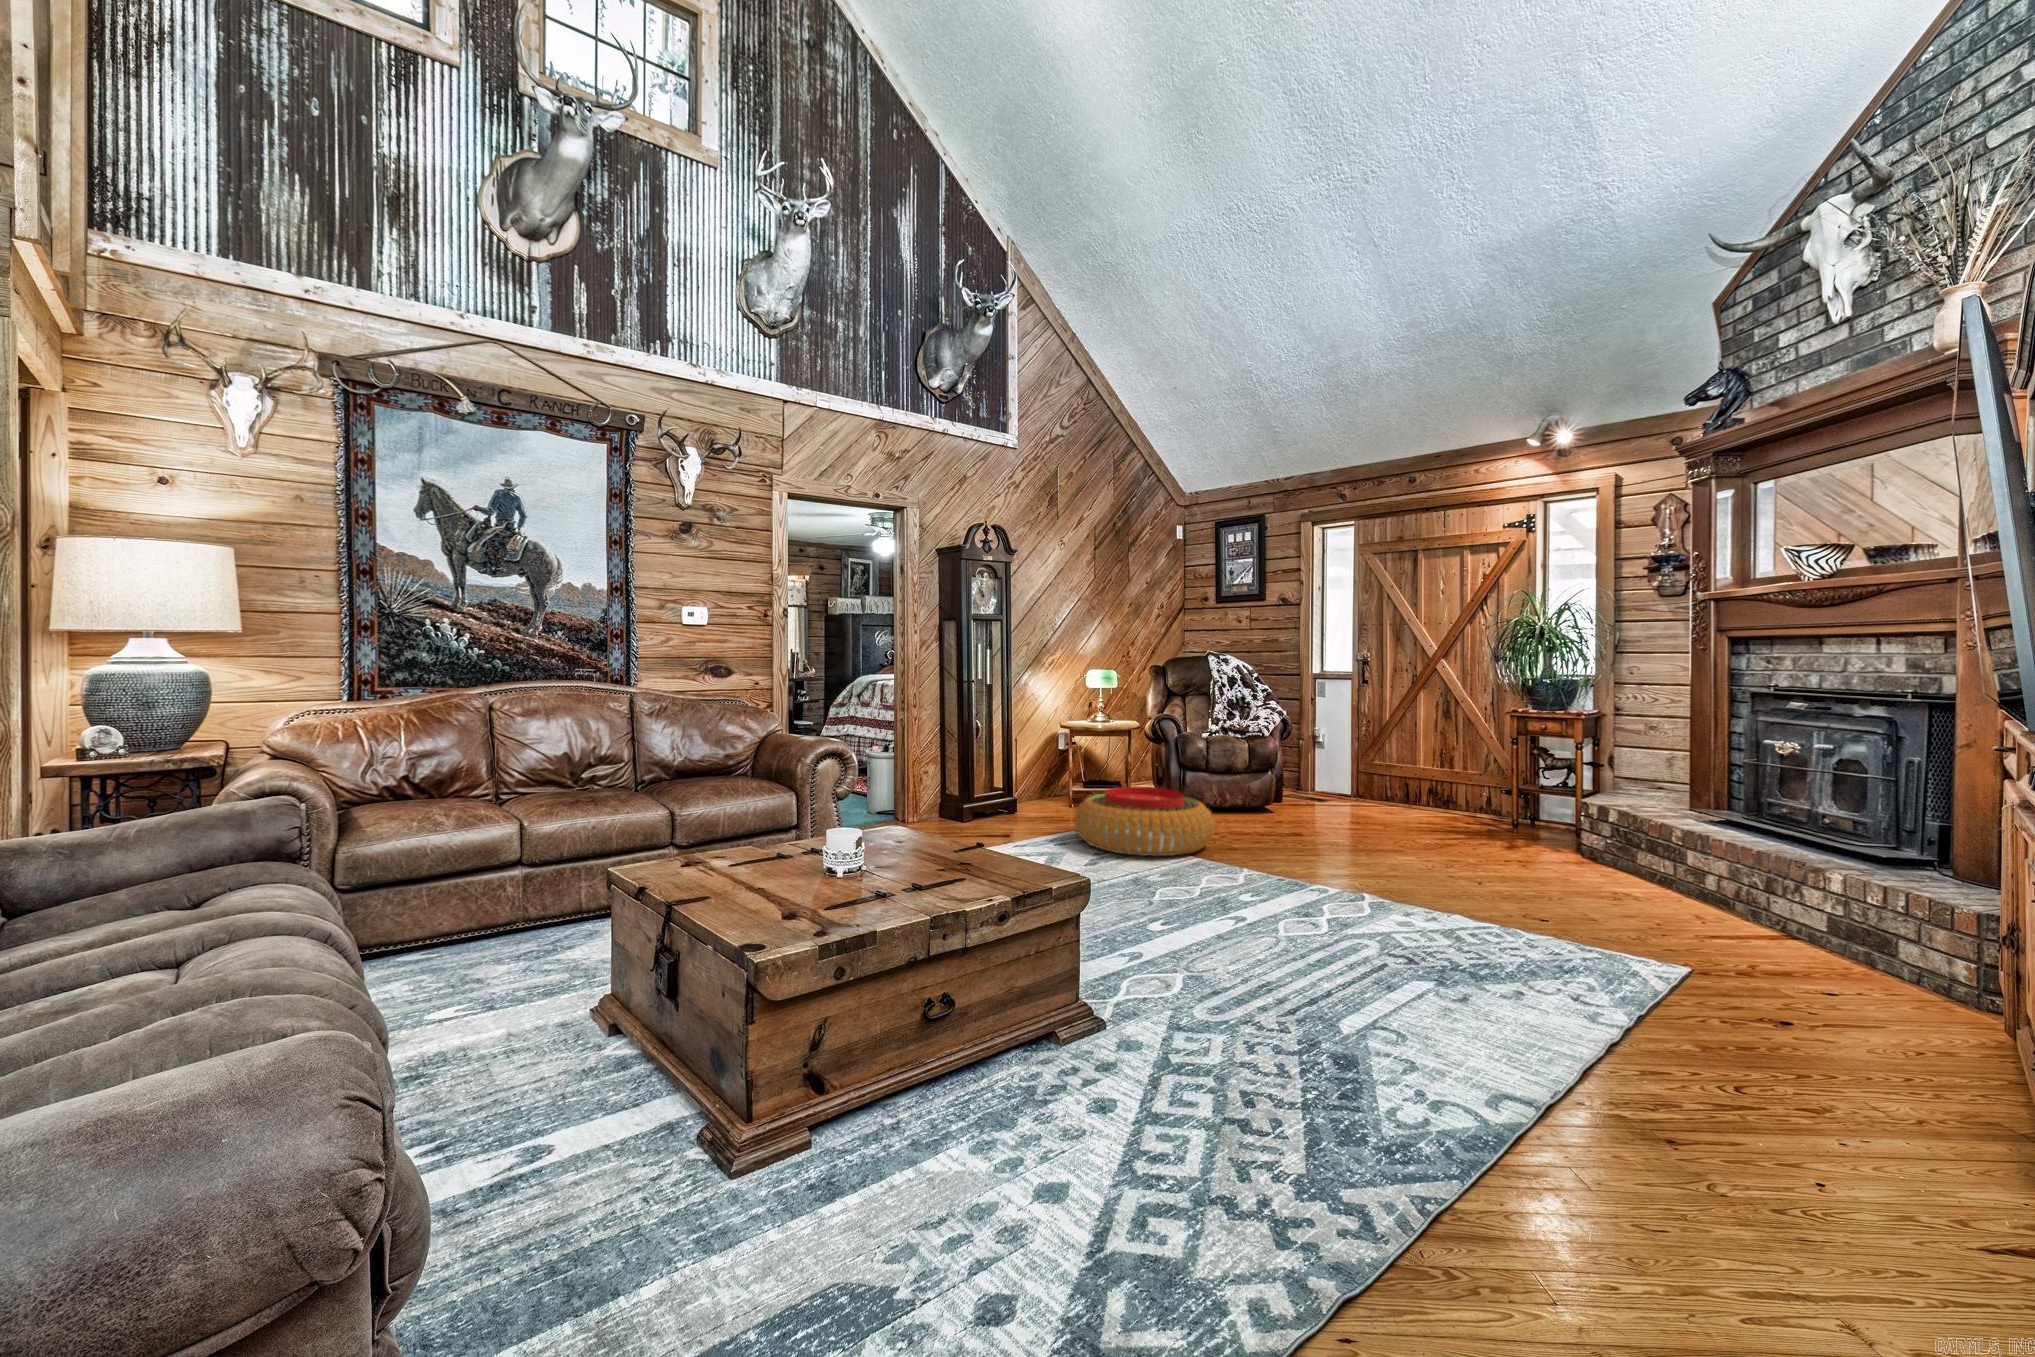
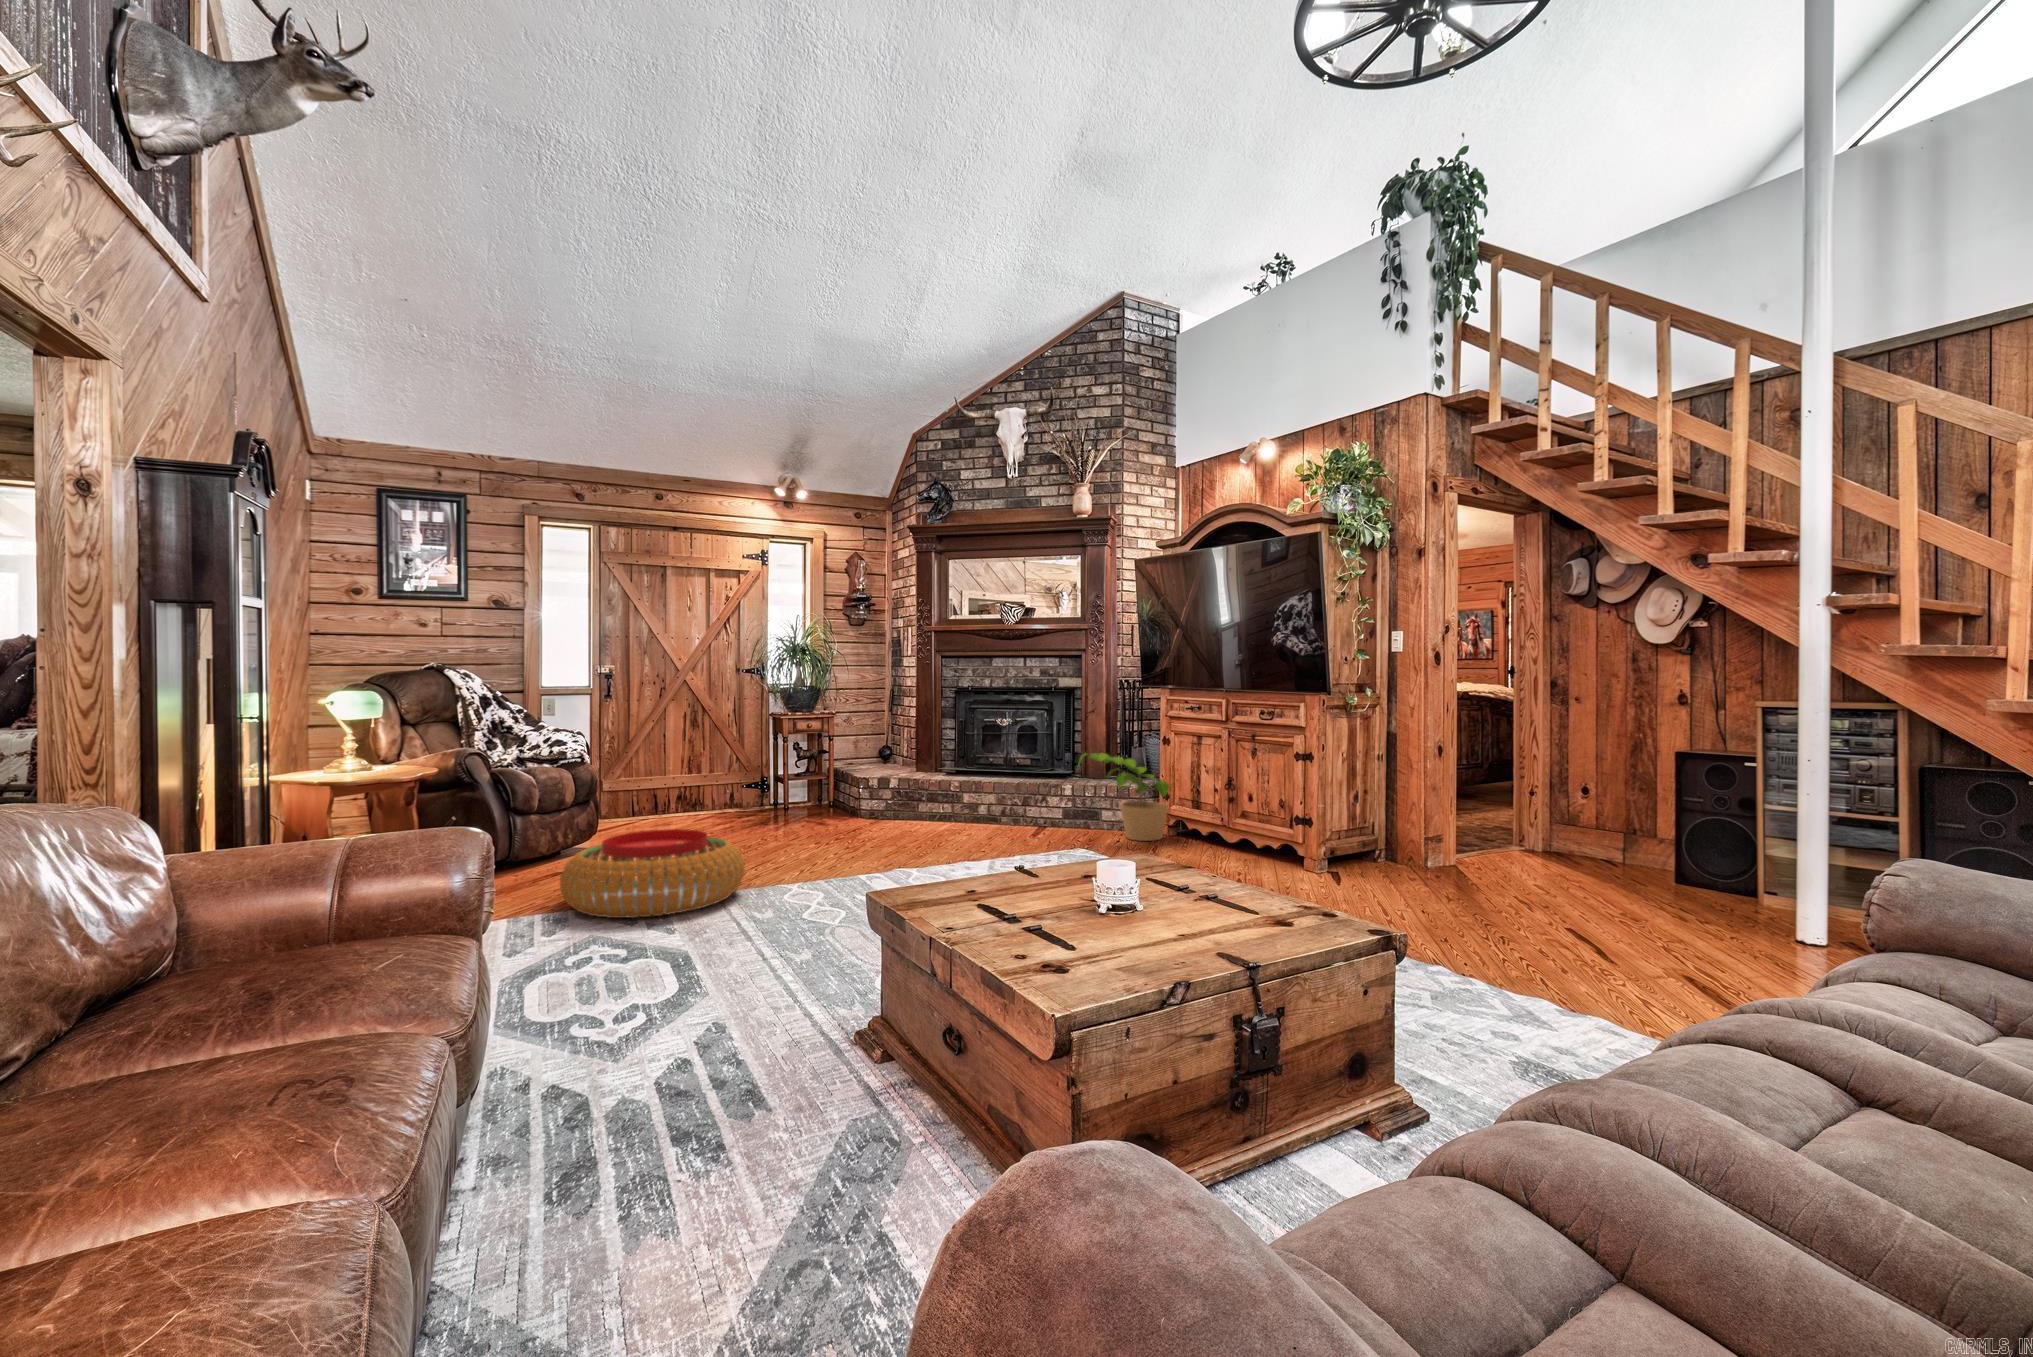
potted plant: none [1710,812,1983,1030] -> present [1078,753,1169,841]

